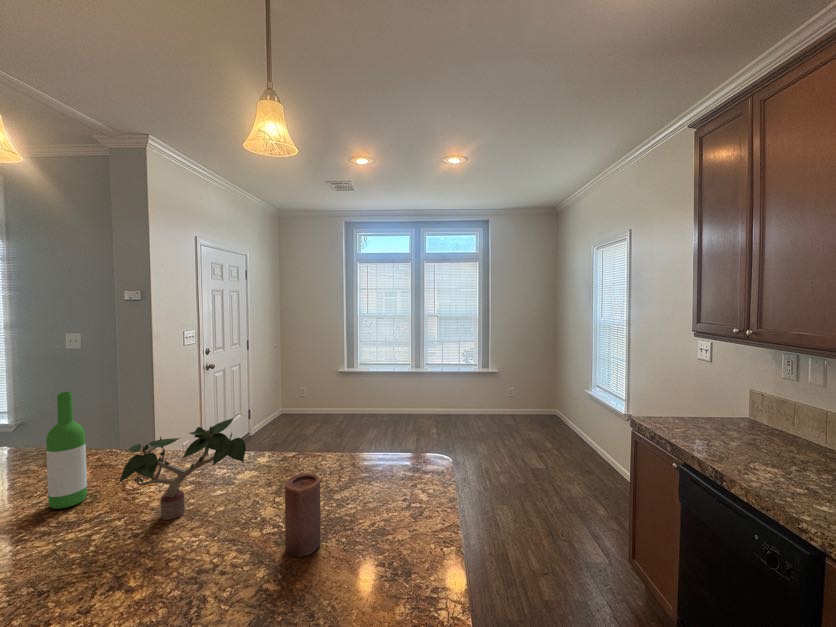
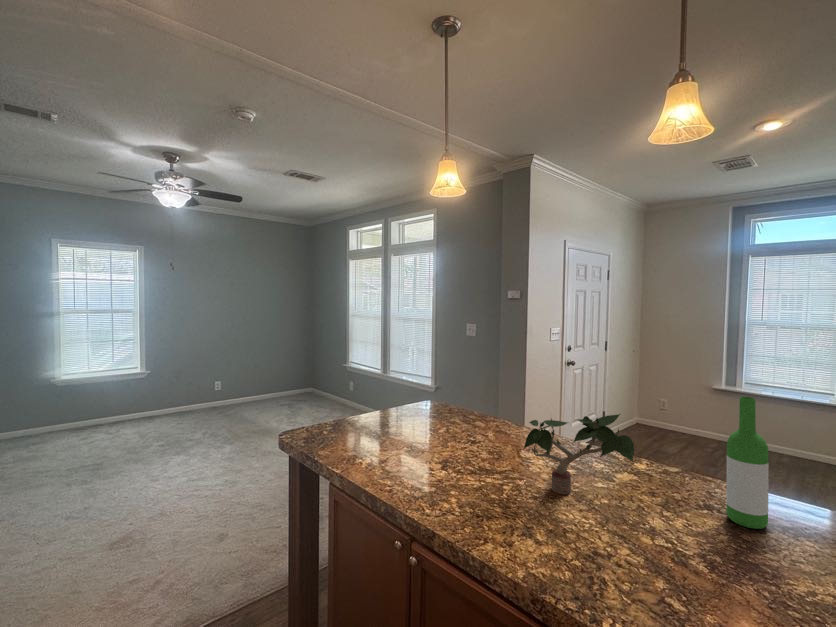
wine bottle: present [46,392,87,509] -> present [726,397,769,529]
candle: present [285,473,321,557] -> none [686,494,735,593]

